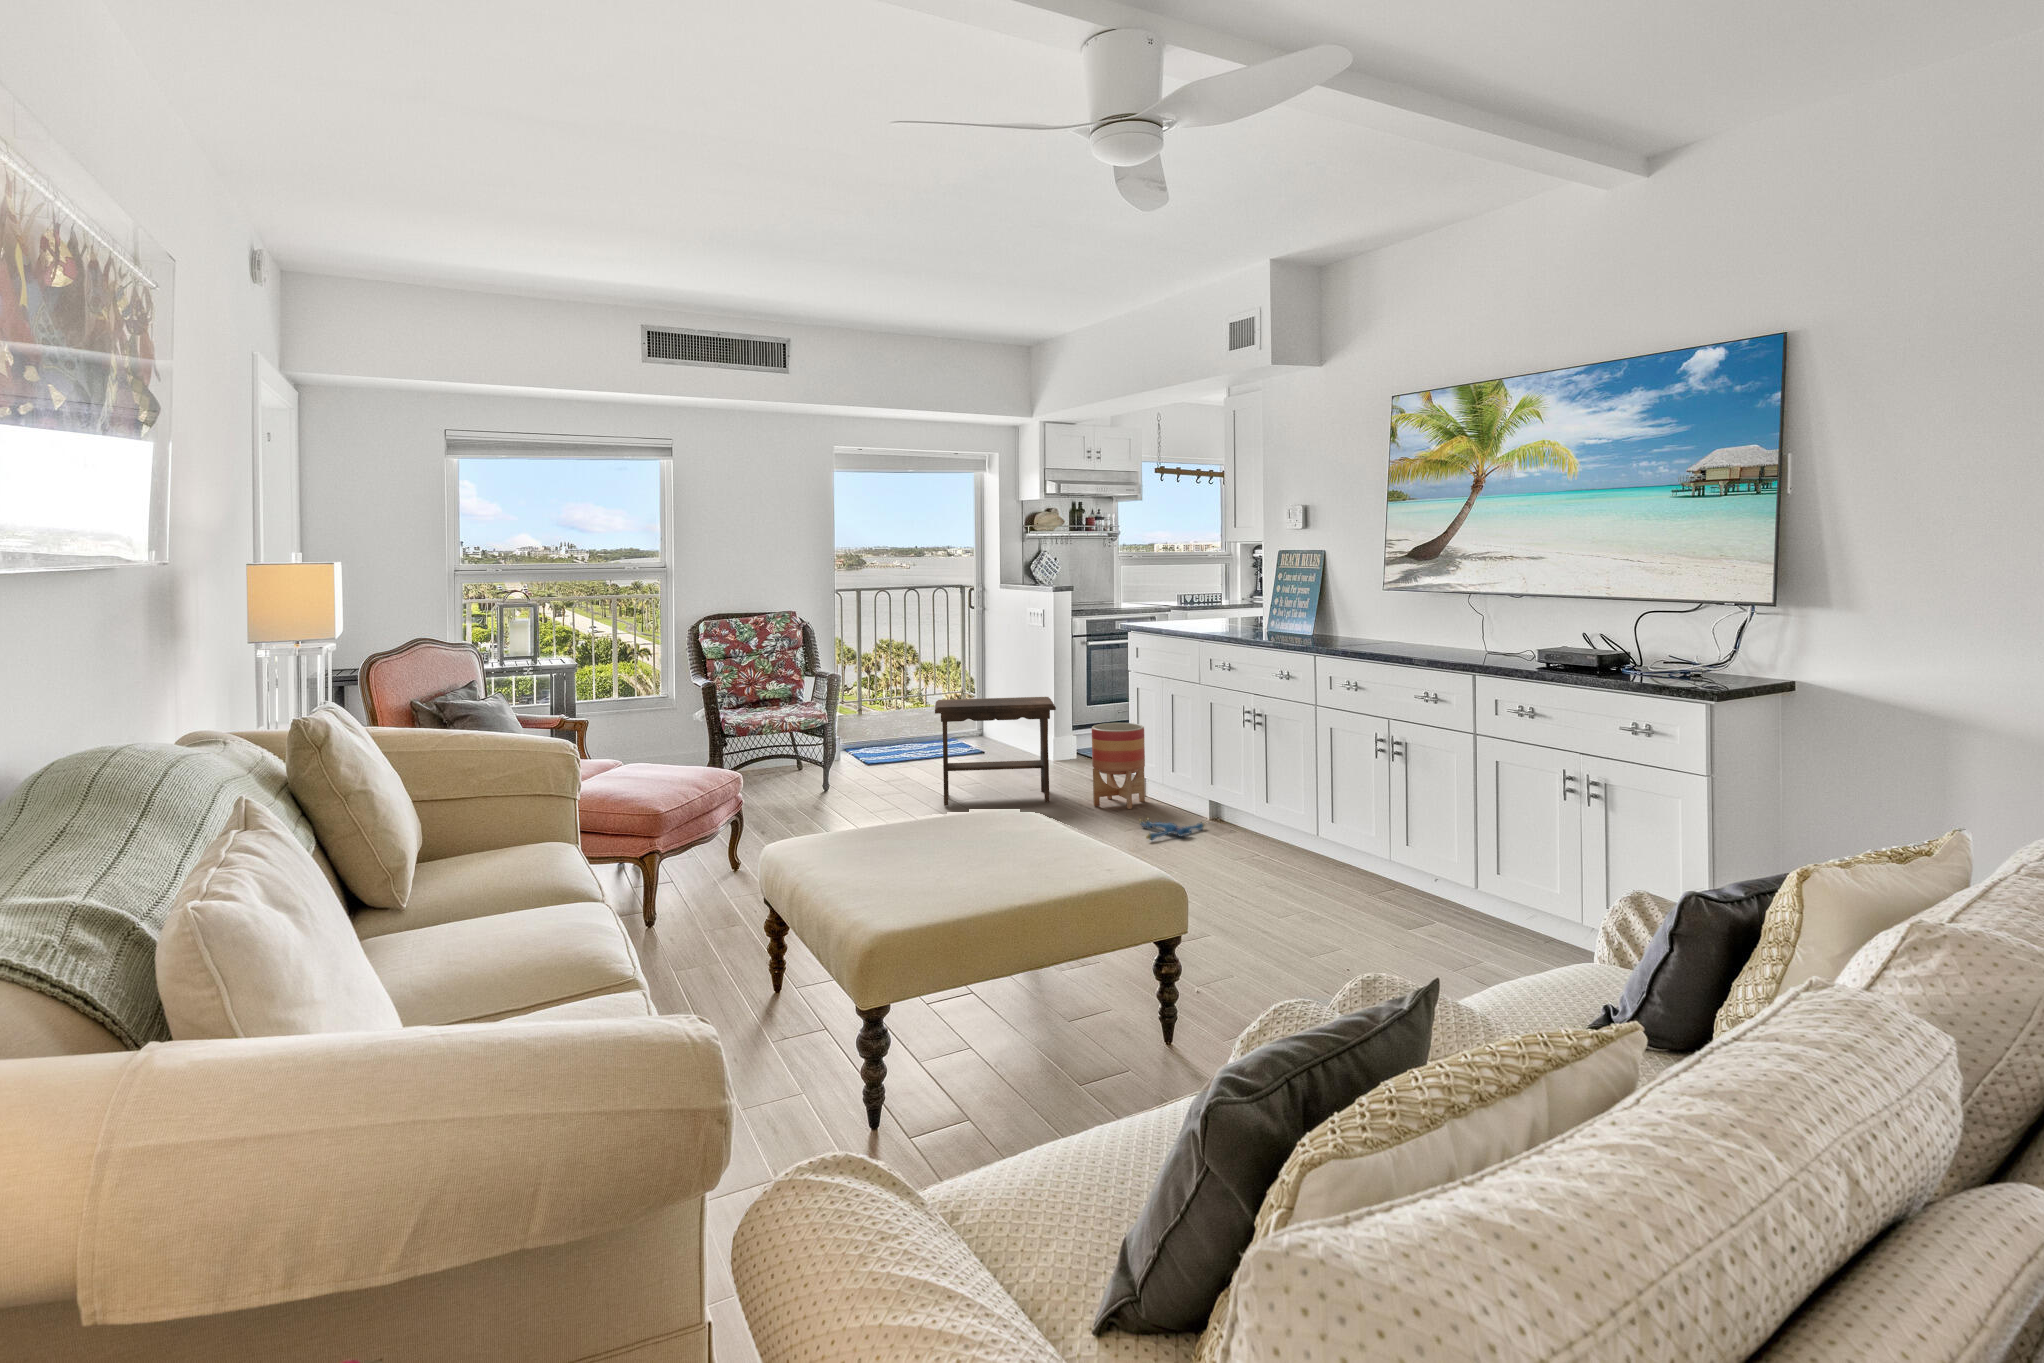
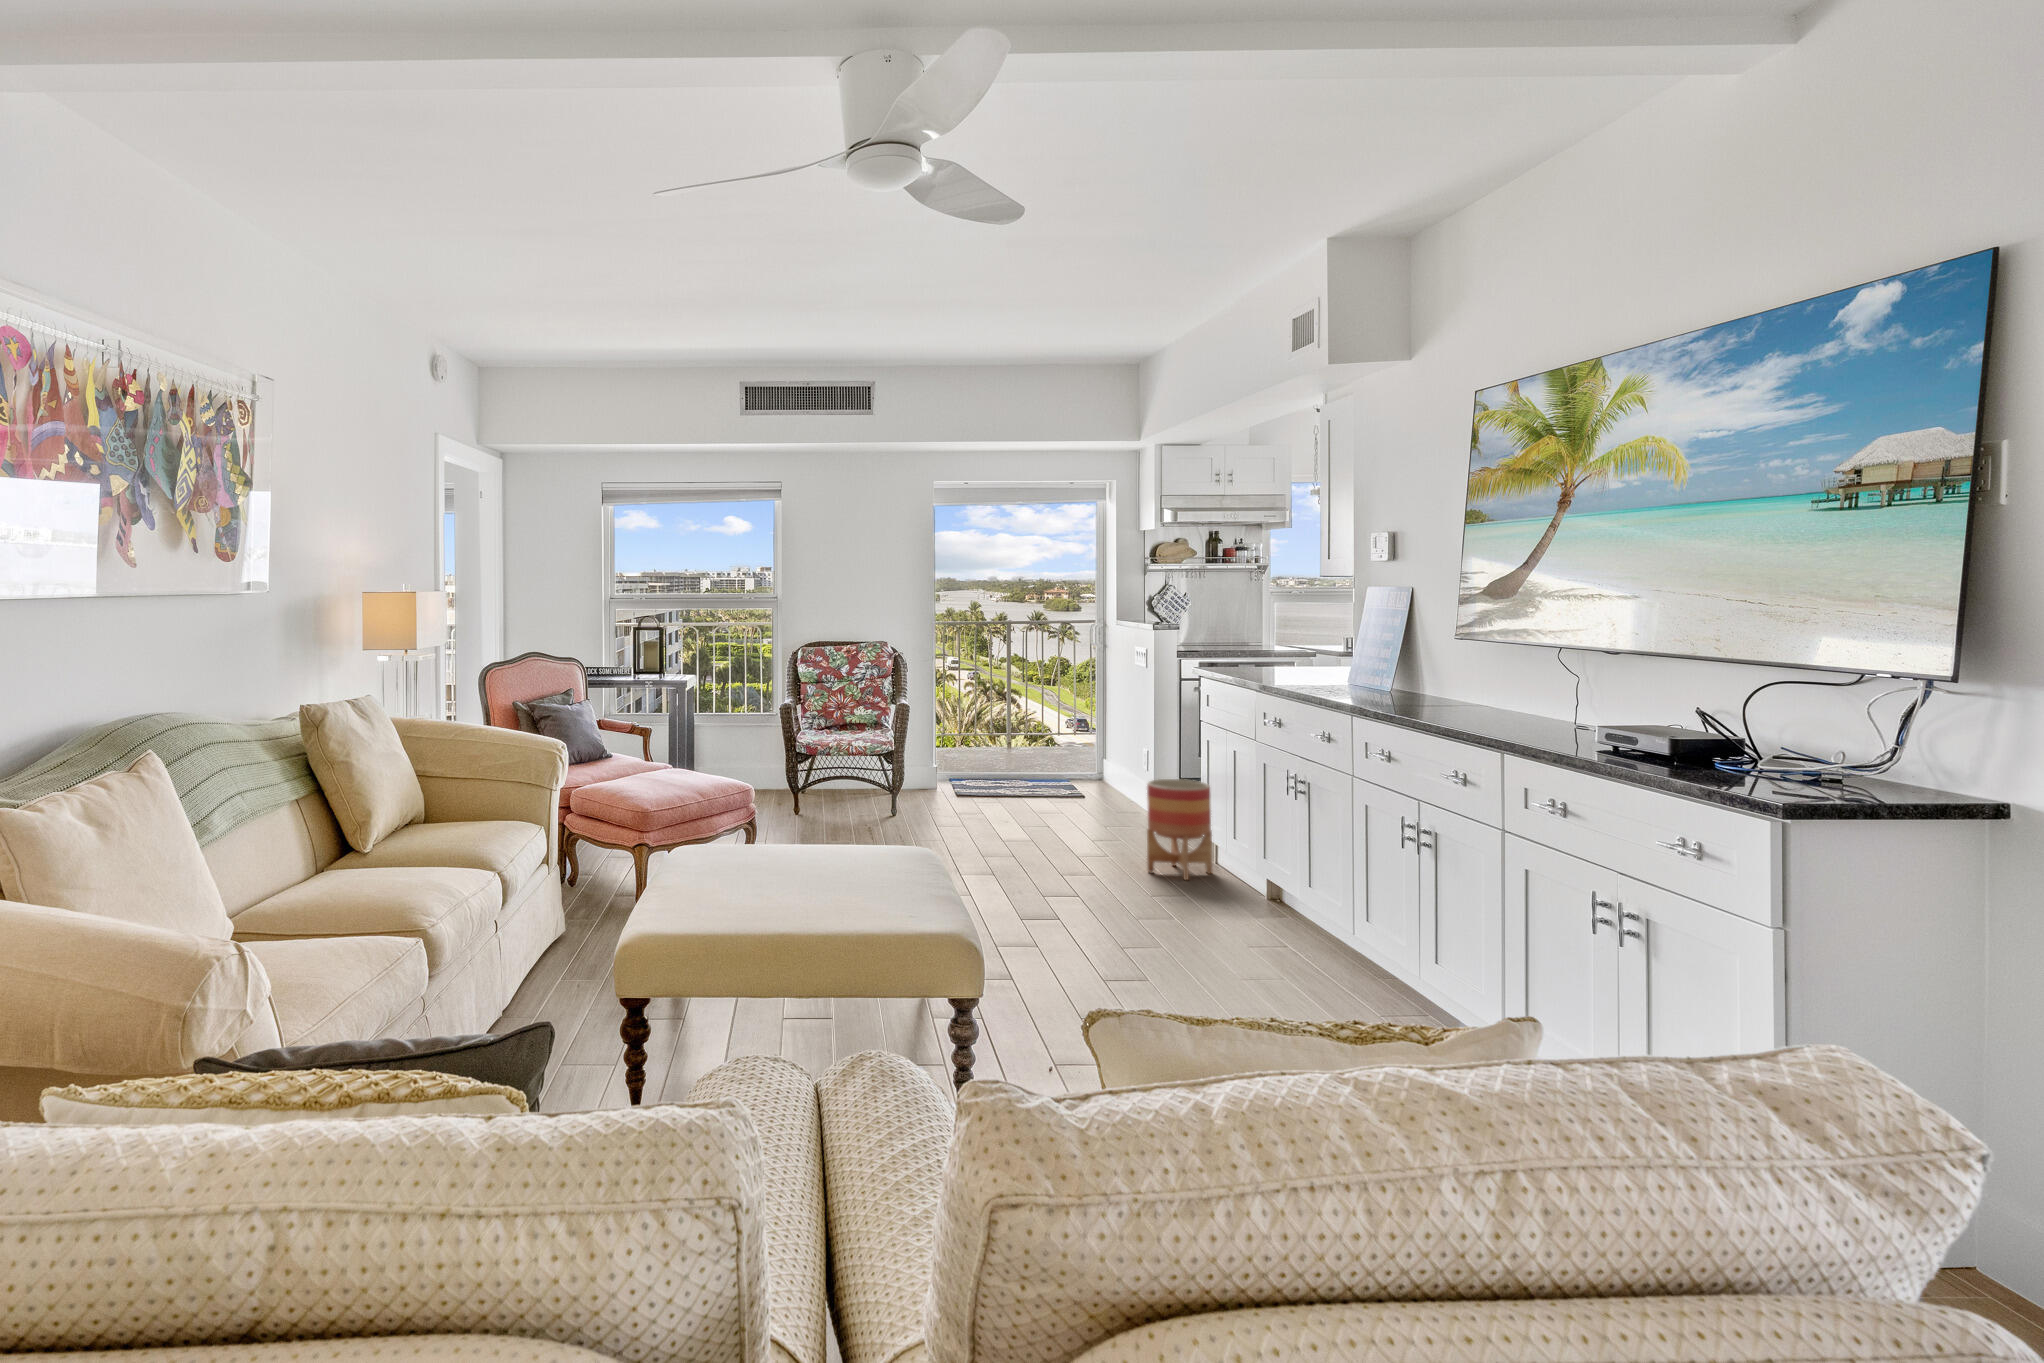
footstool: present [935,697,1056,806] -> none [977,738,1118,861]
plush toy: present [1139,818,1205,840] -> none [1169,892,1256,920]

